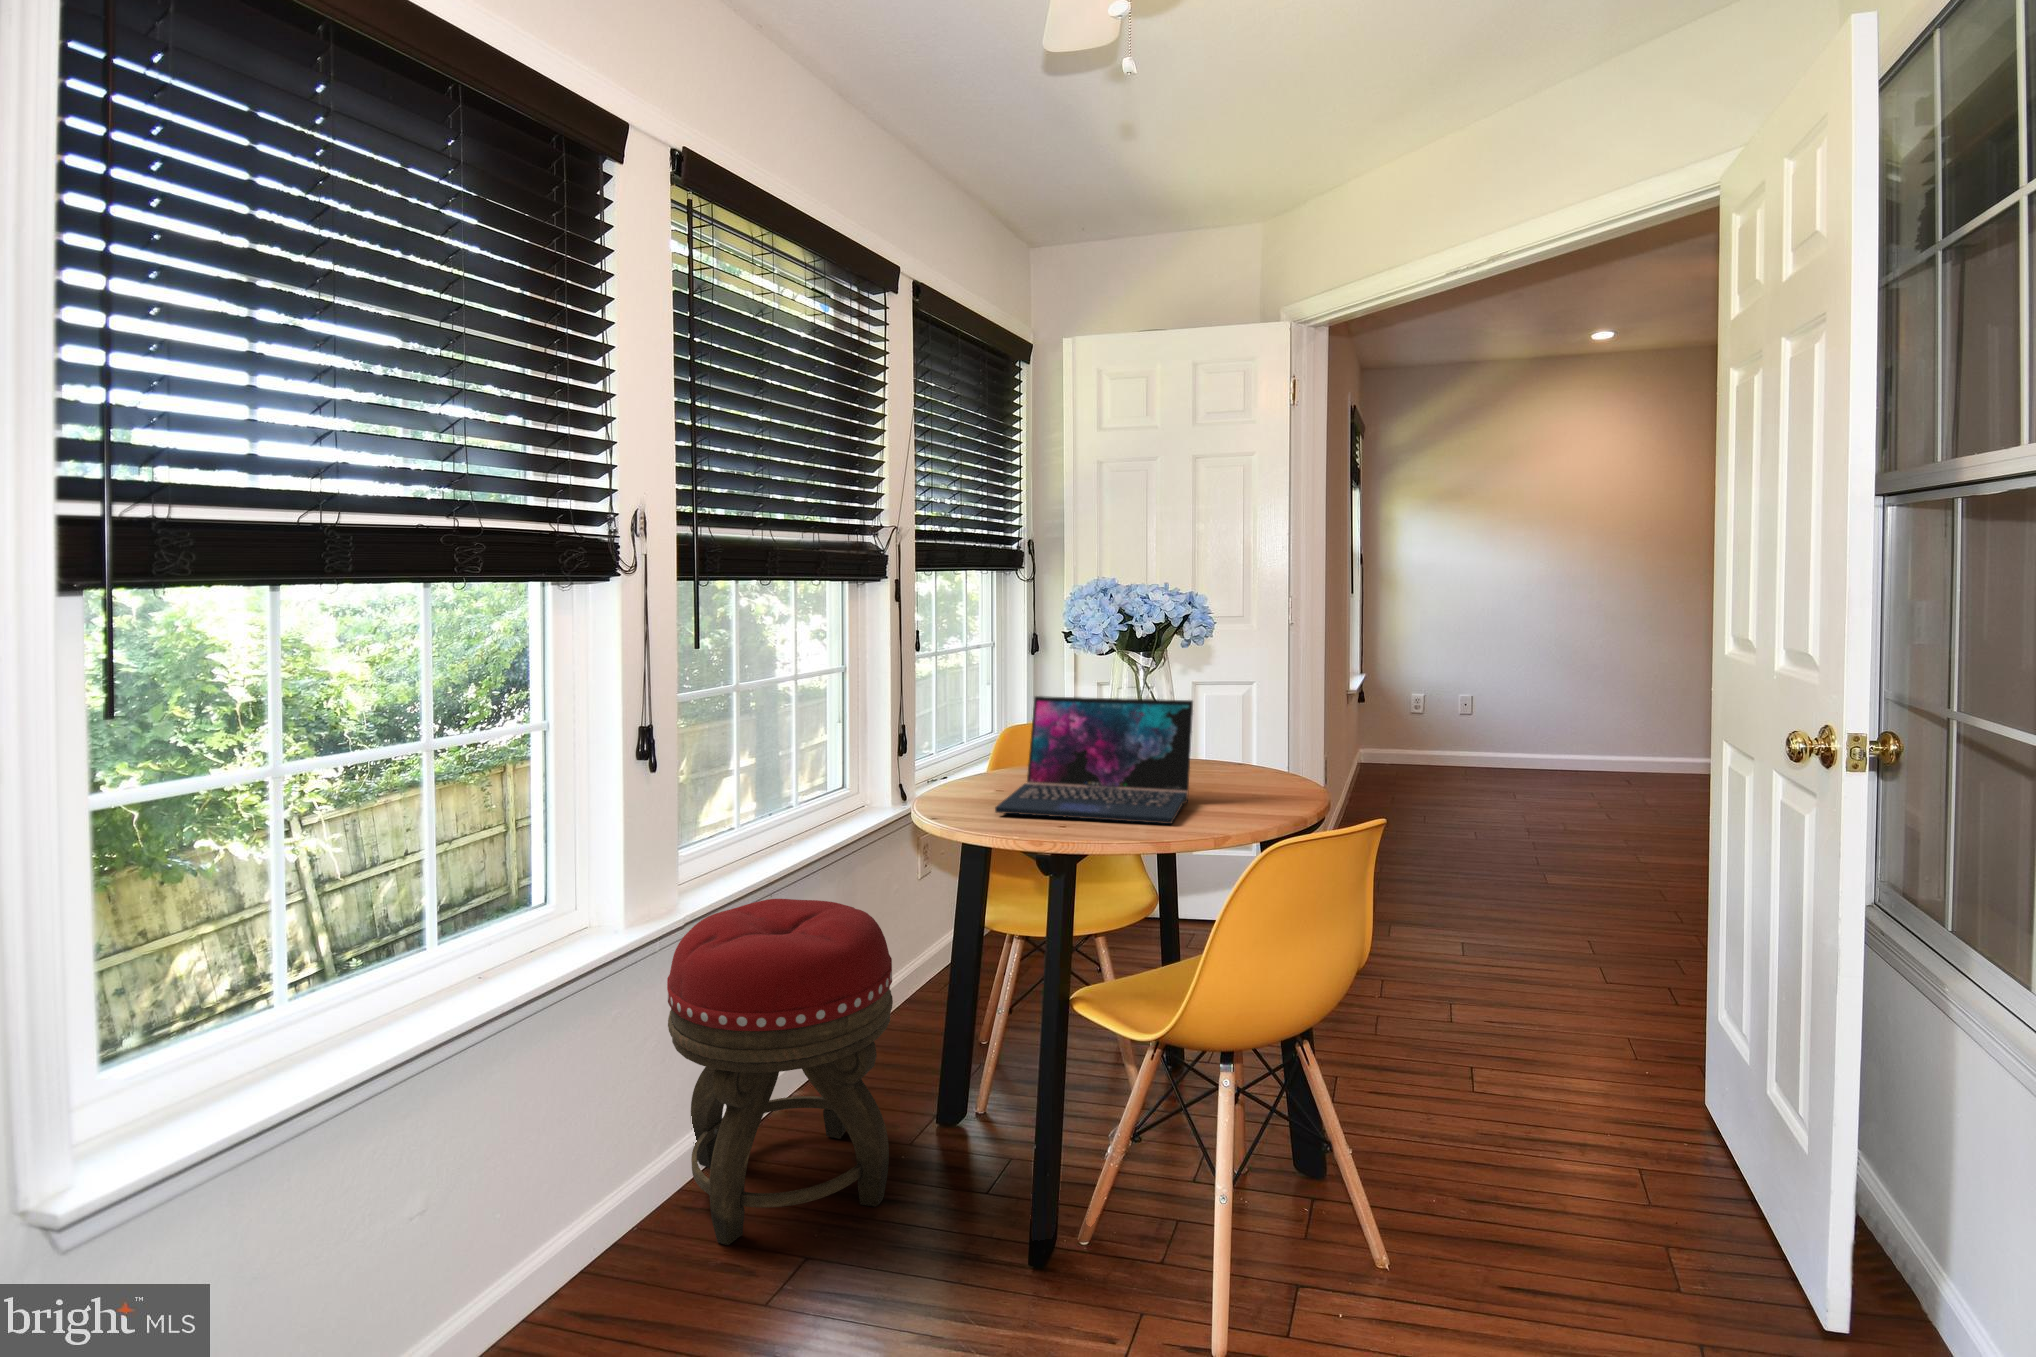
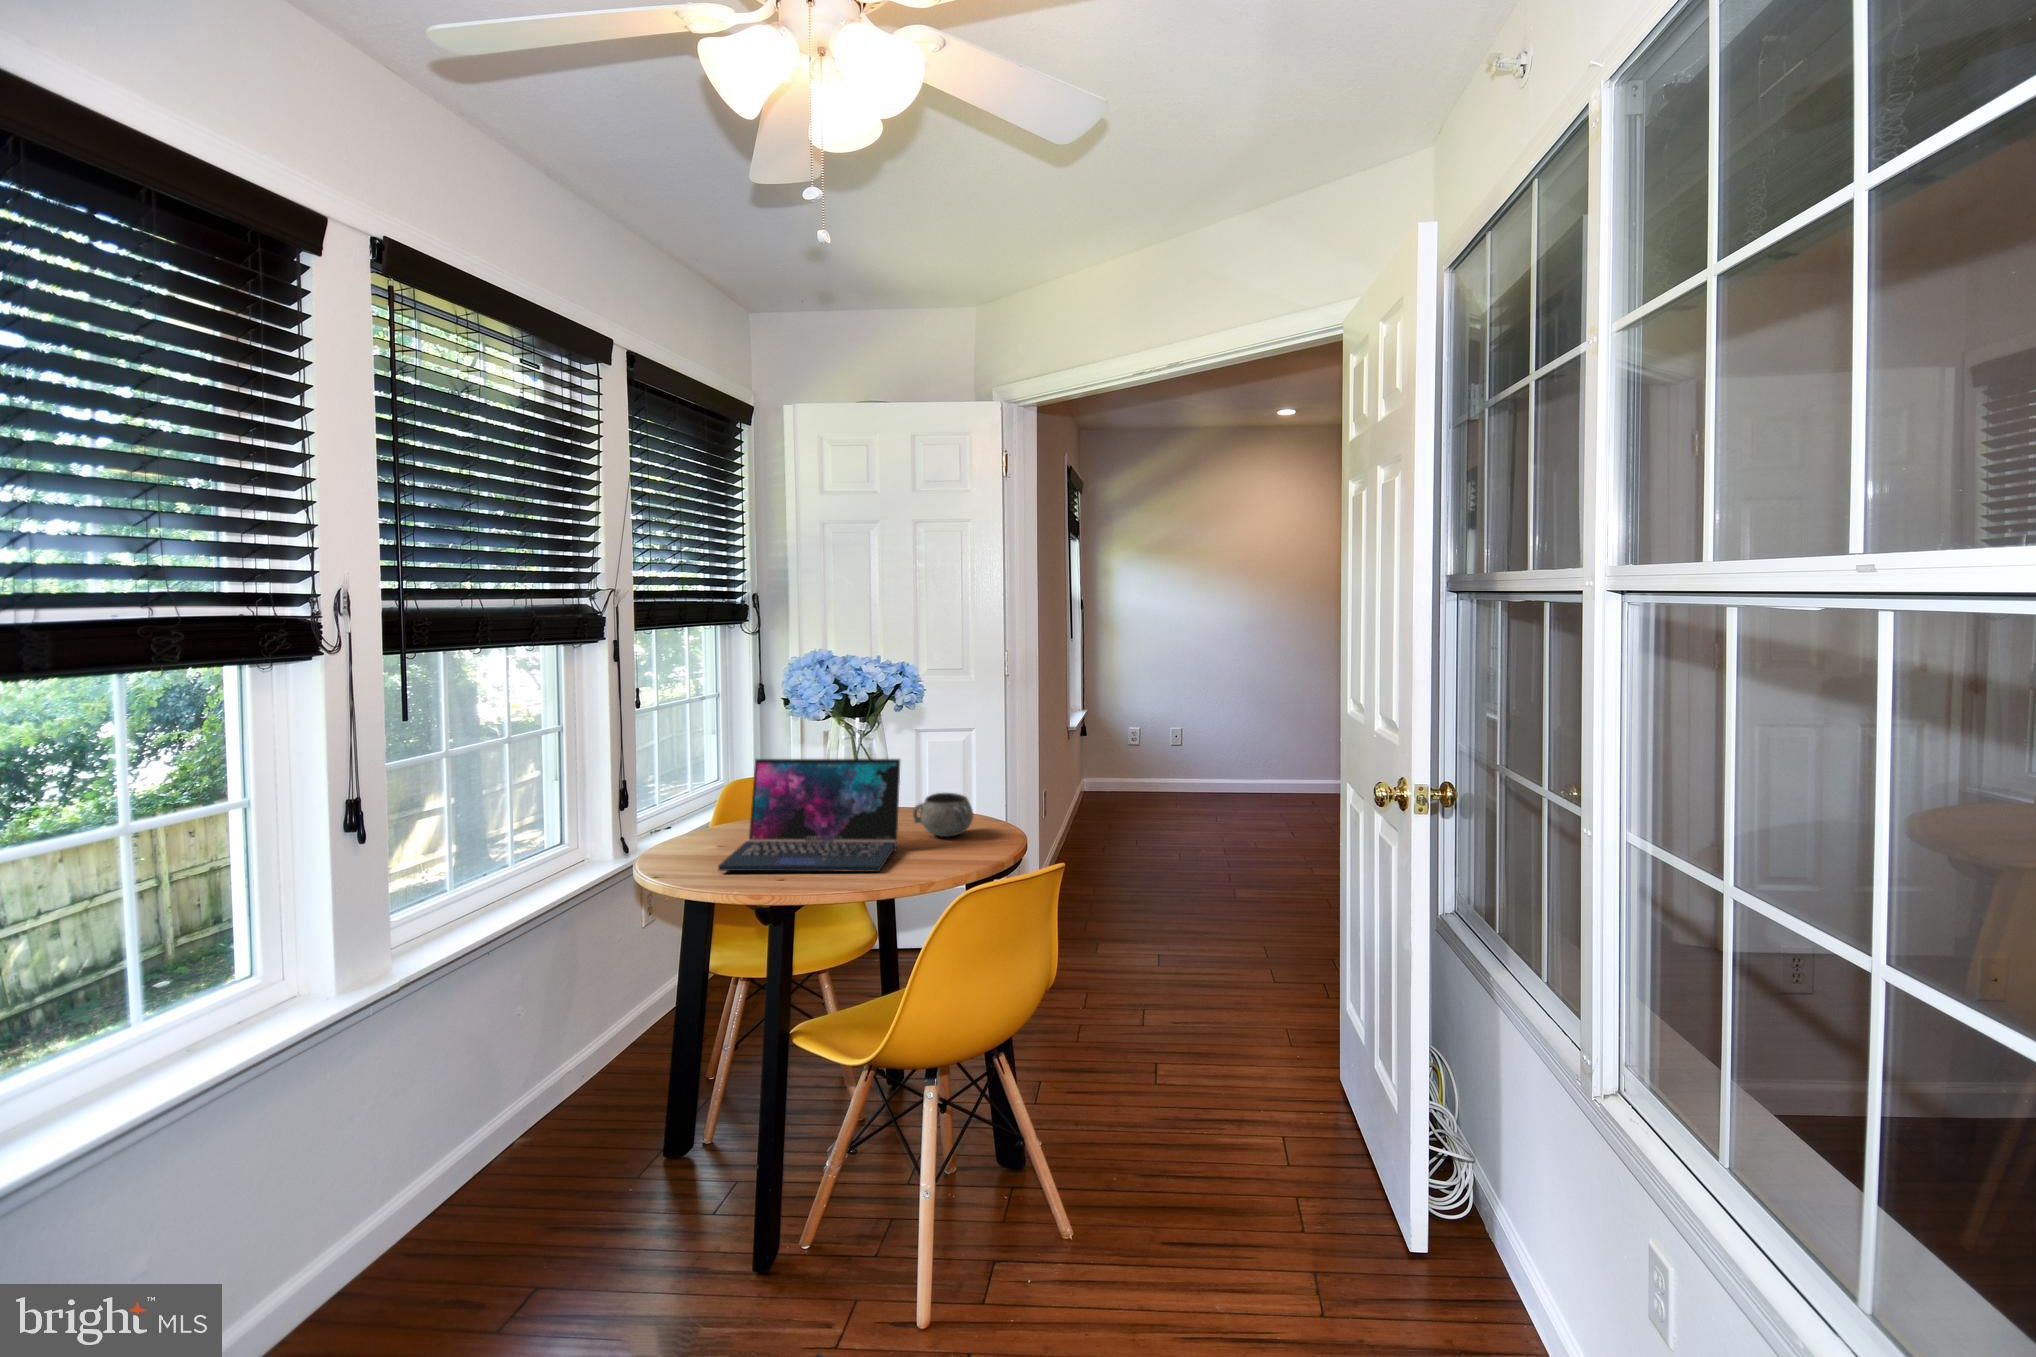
decorative bowl: none [1204,742,1274,791] -> present [913,793,973,837]
footstool: present [667,899,893,1245] -> none [382,966,619,1311]

